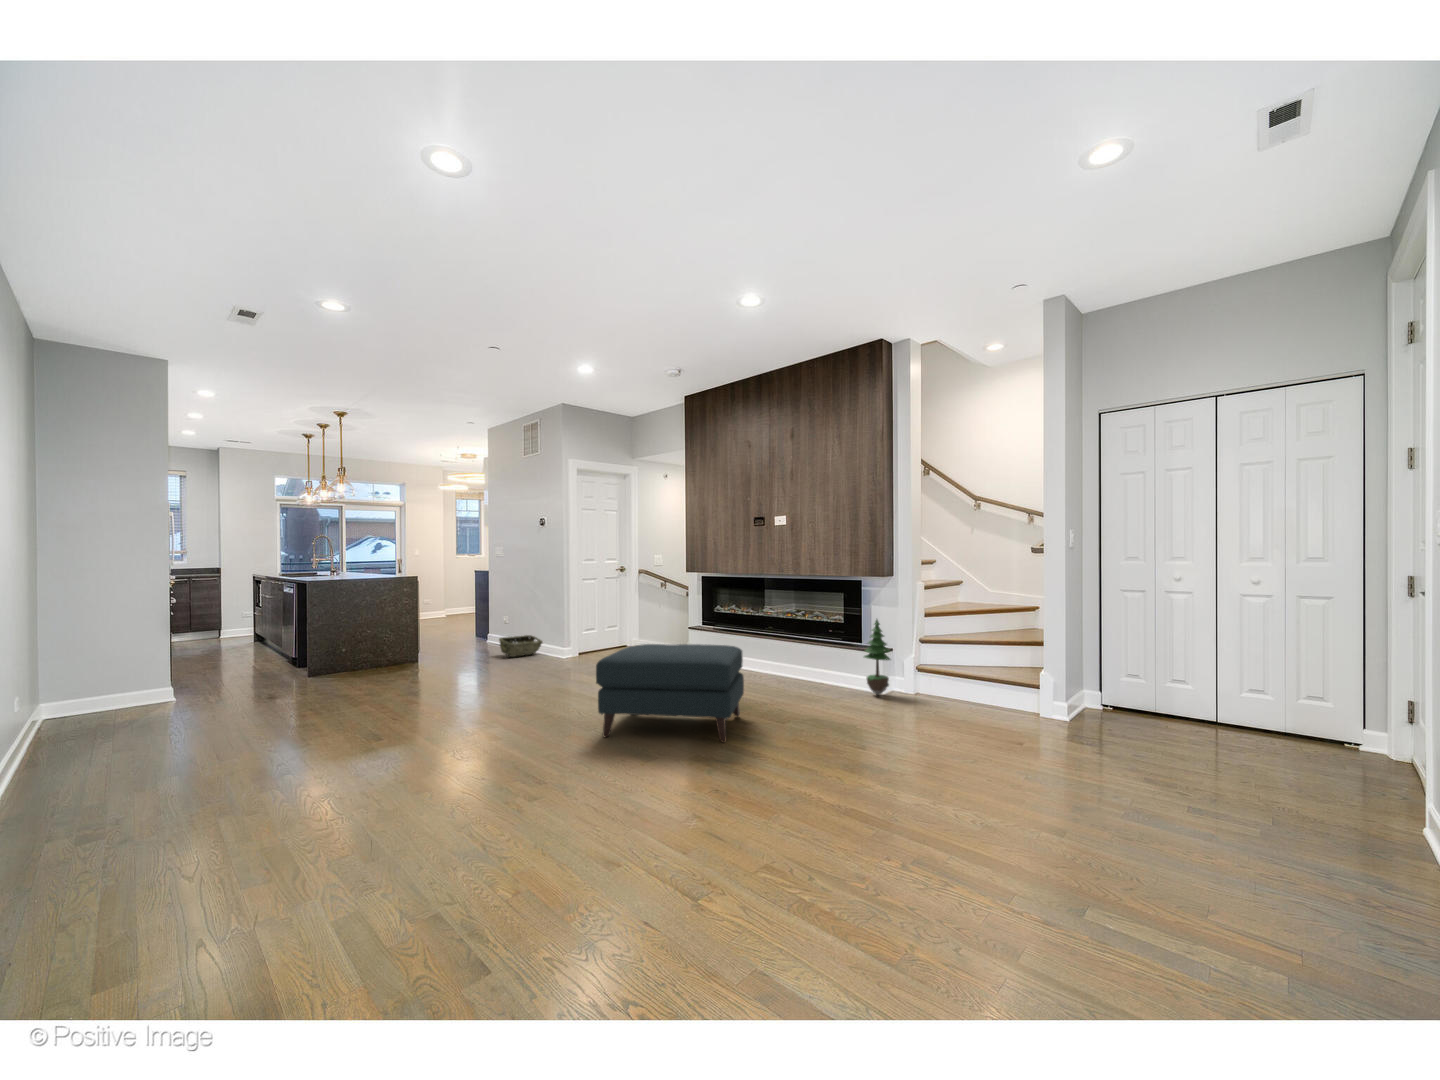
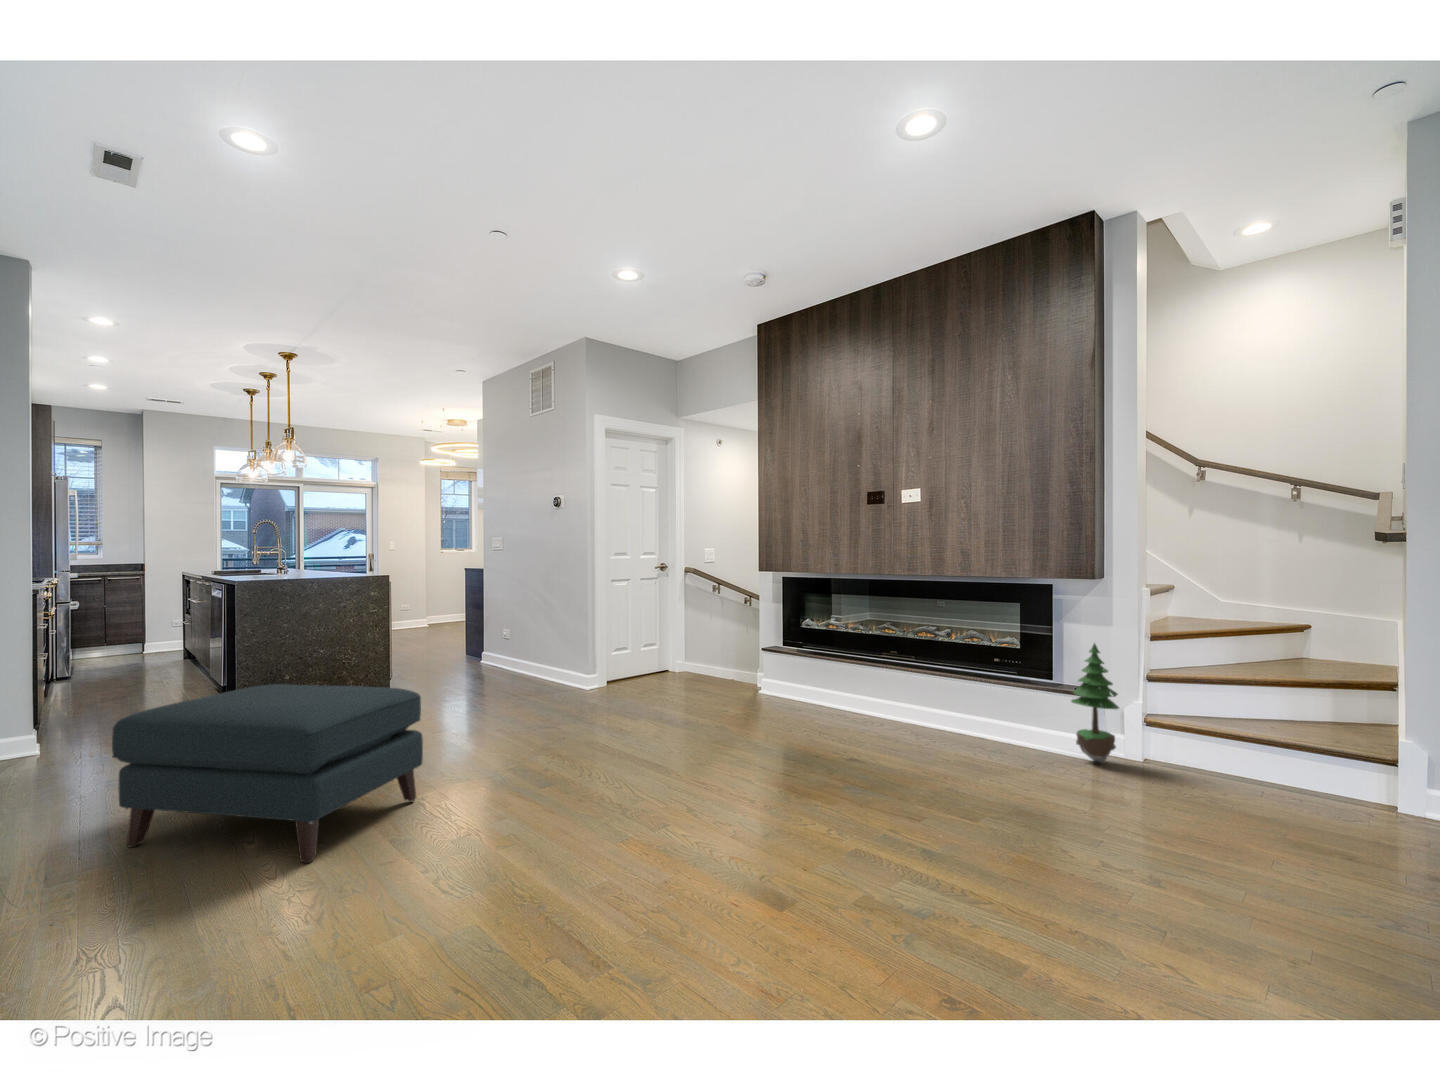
woven basket: present [499,635,542,657] -> none [501,656,561,687]
ottoman: present [596,644,744,743] -> present [112,684,423,863]

